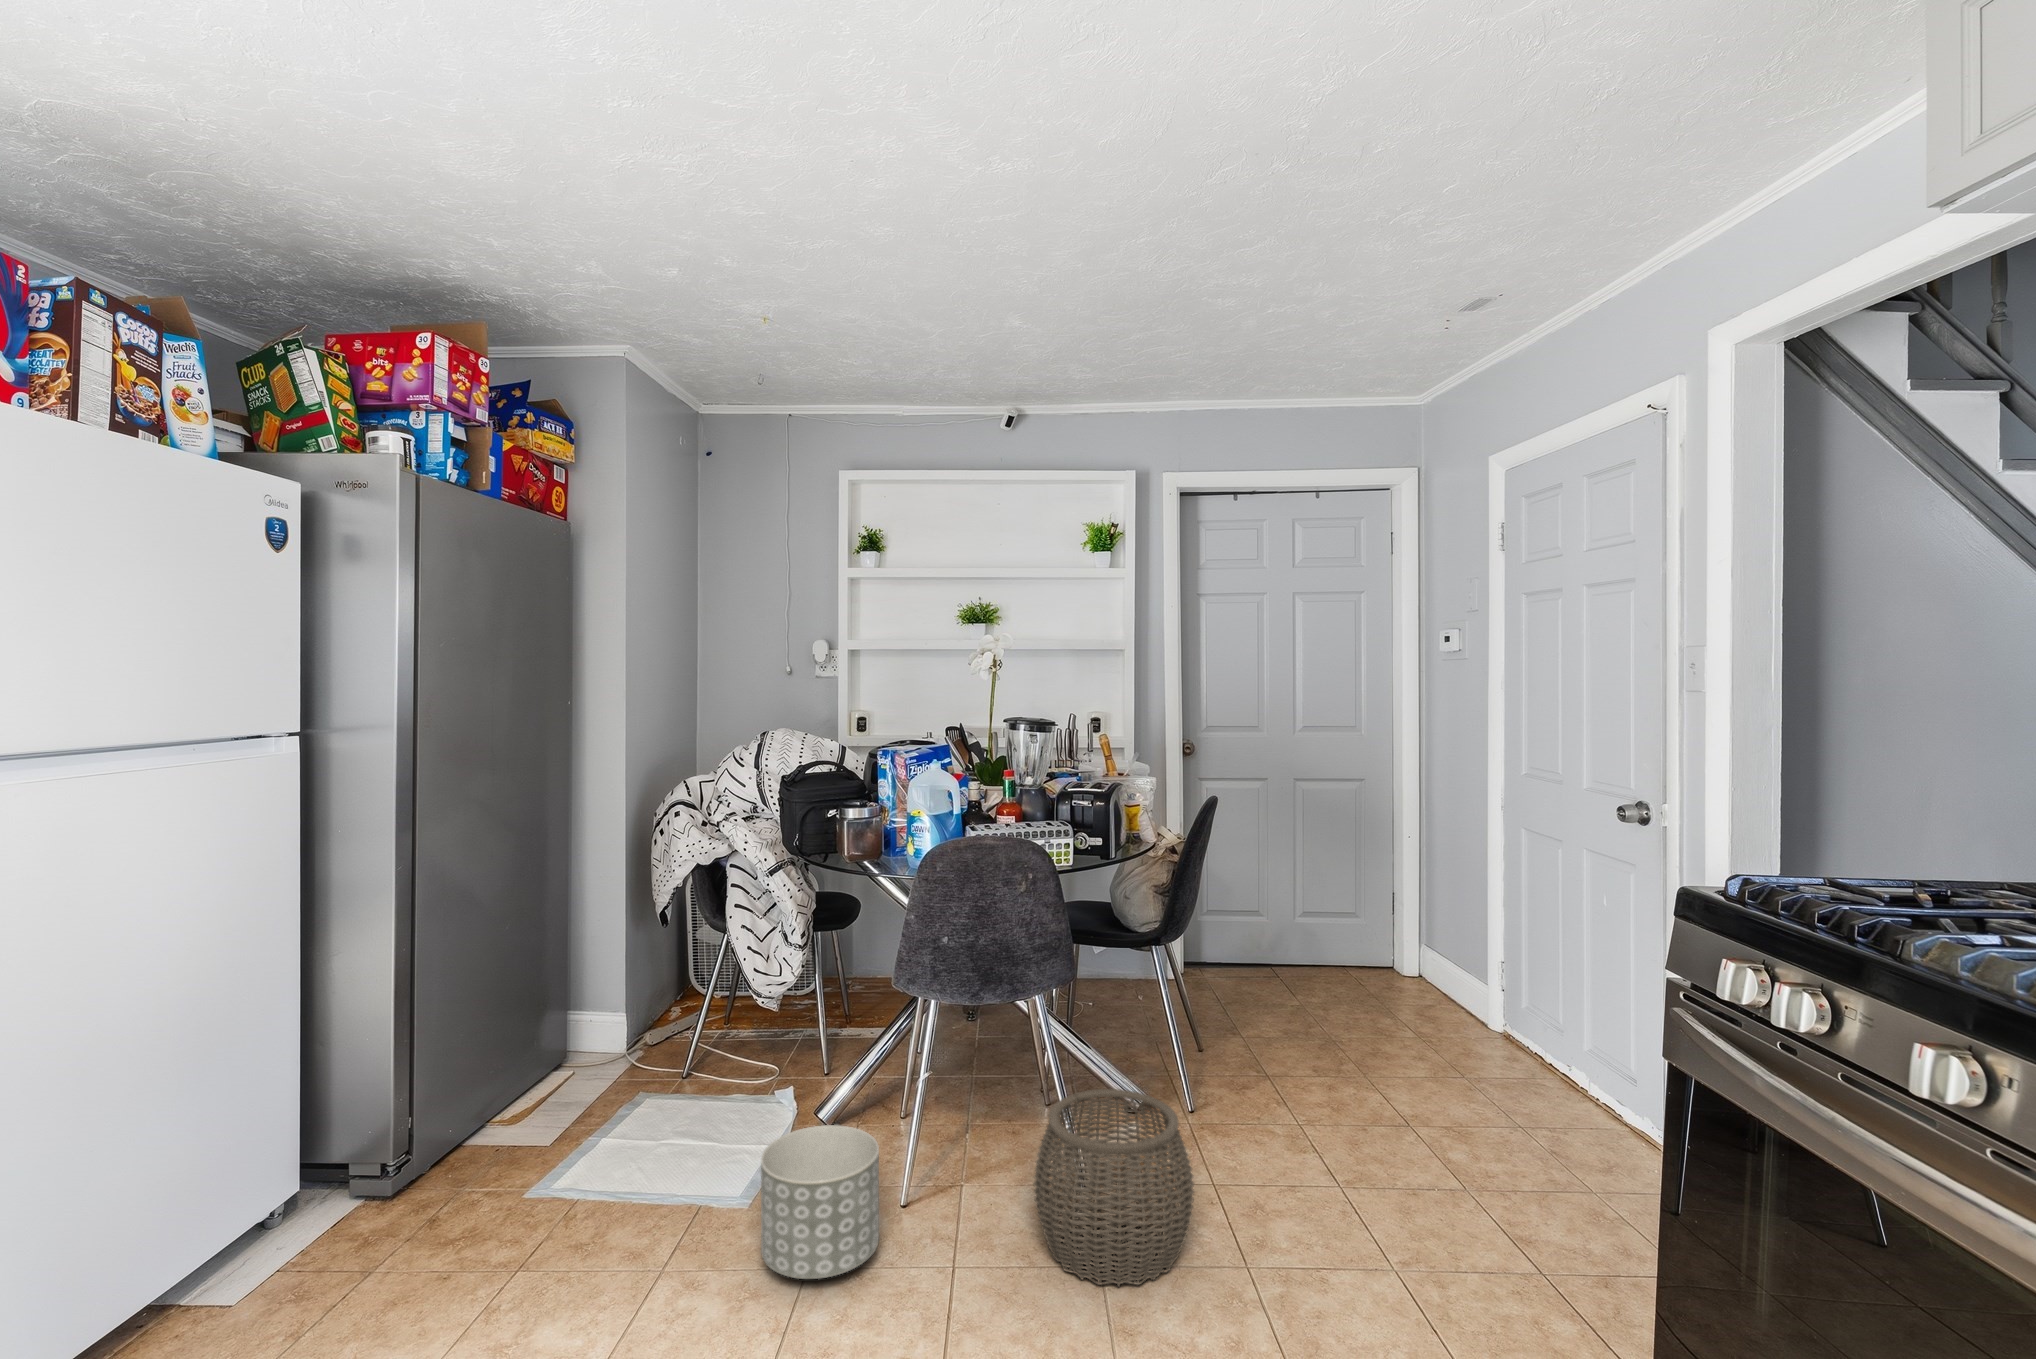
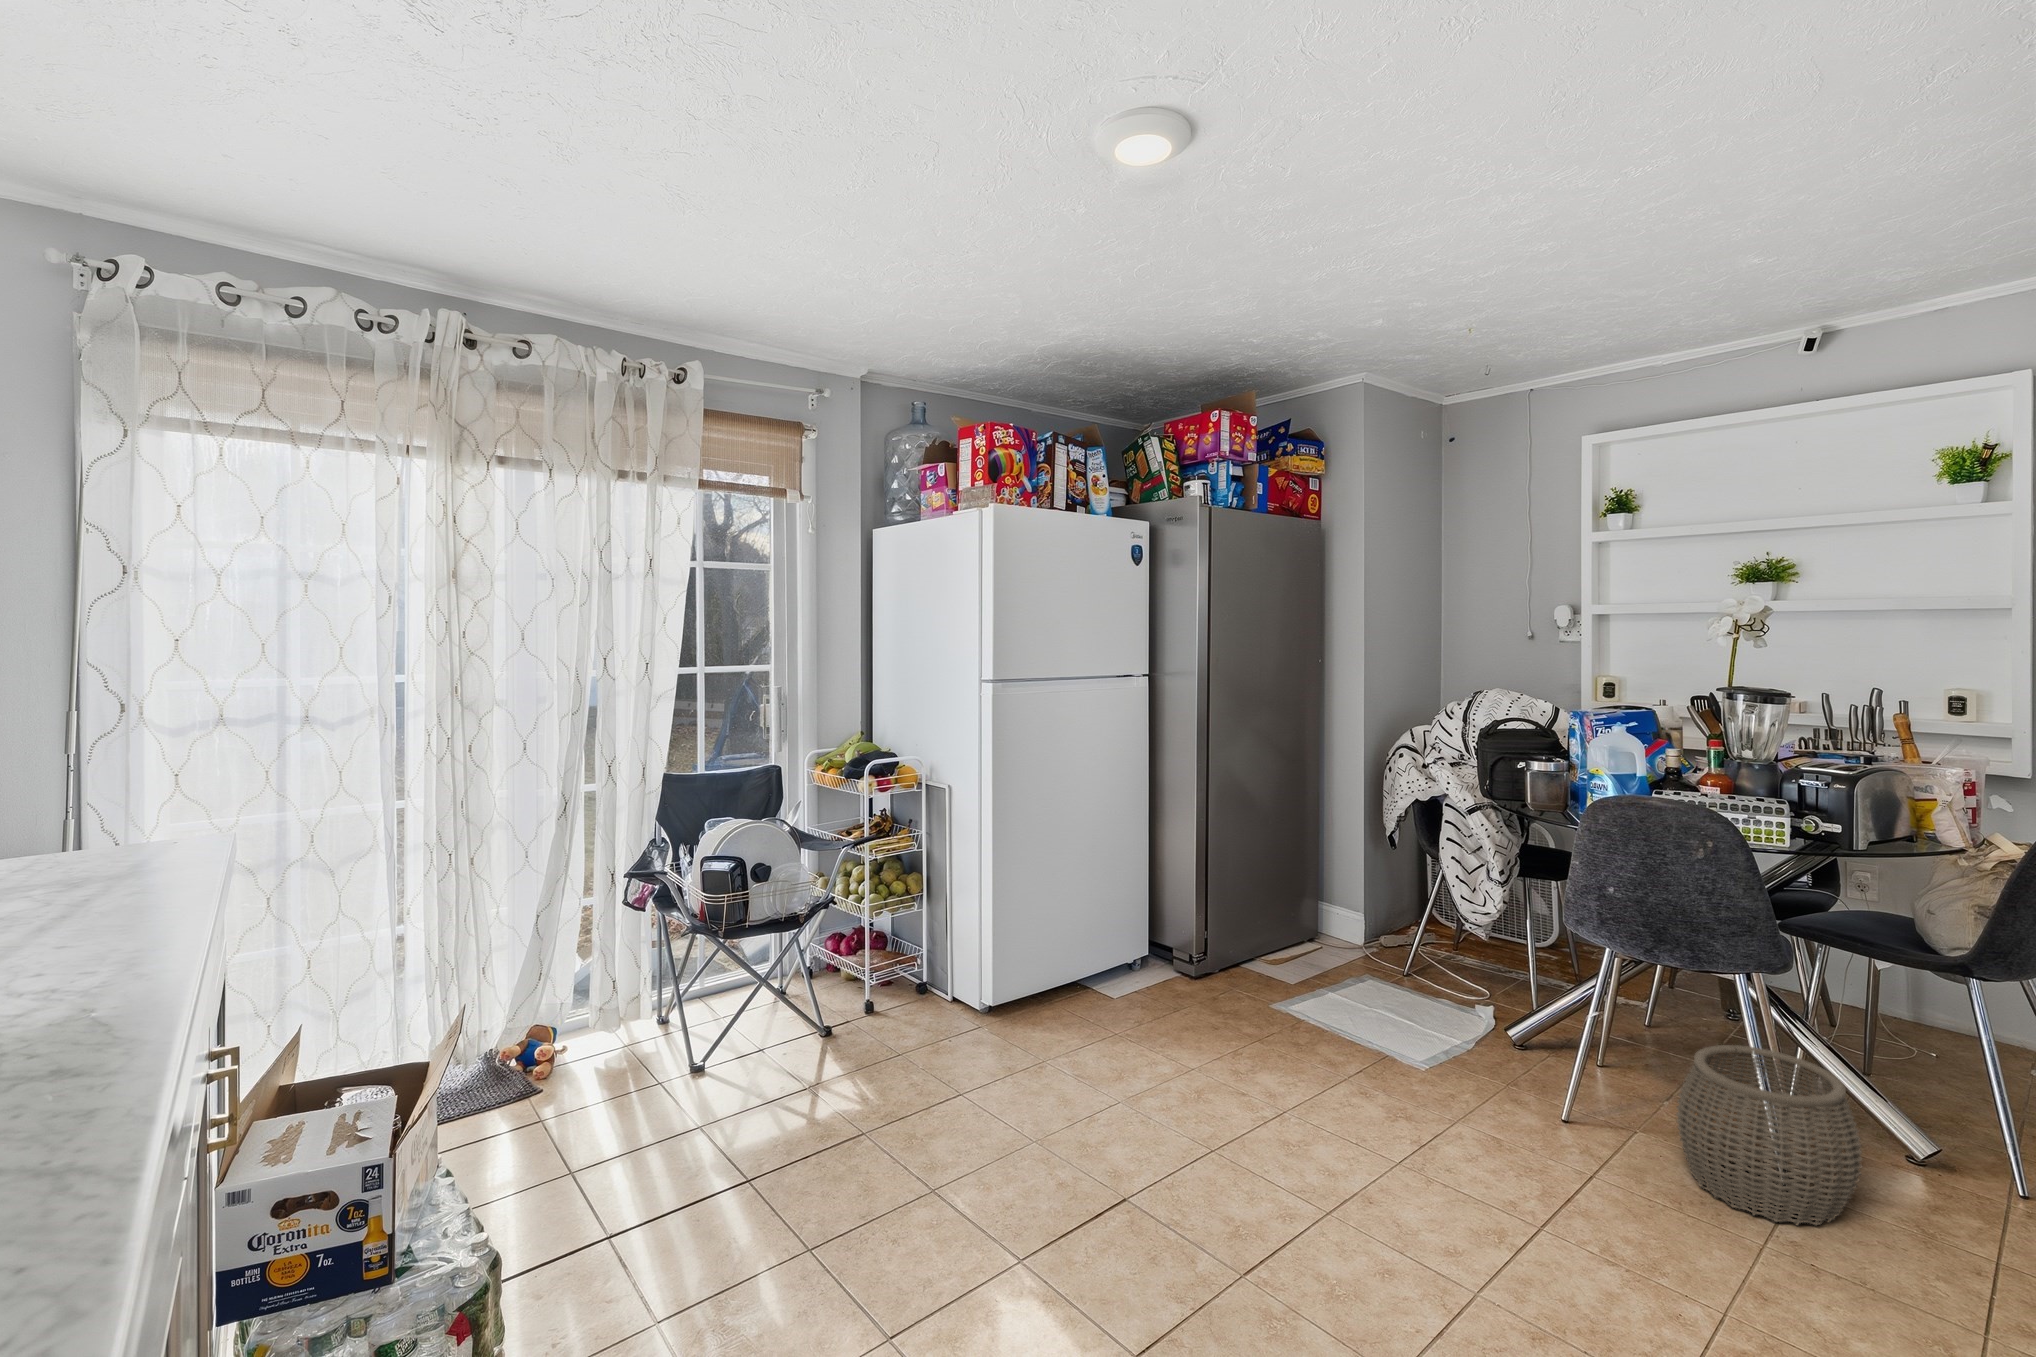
planter: present [761,1125,879,1279] -> none [1429,1007,1529,1118]

